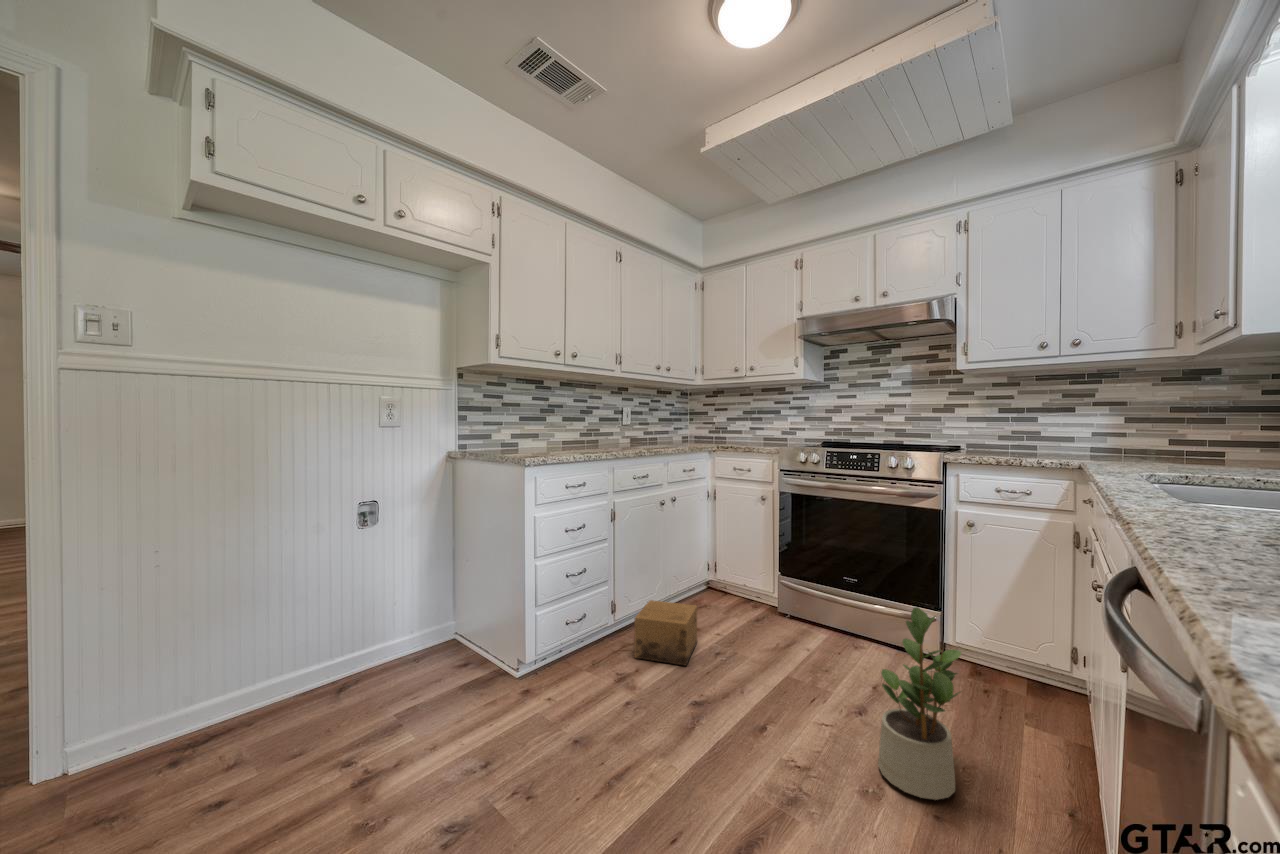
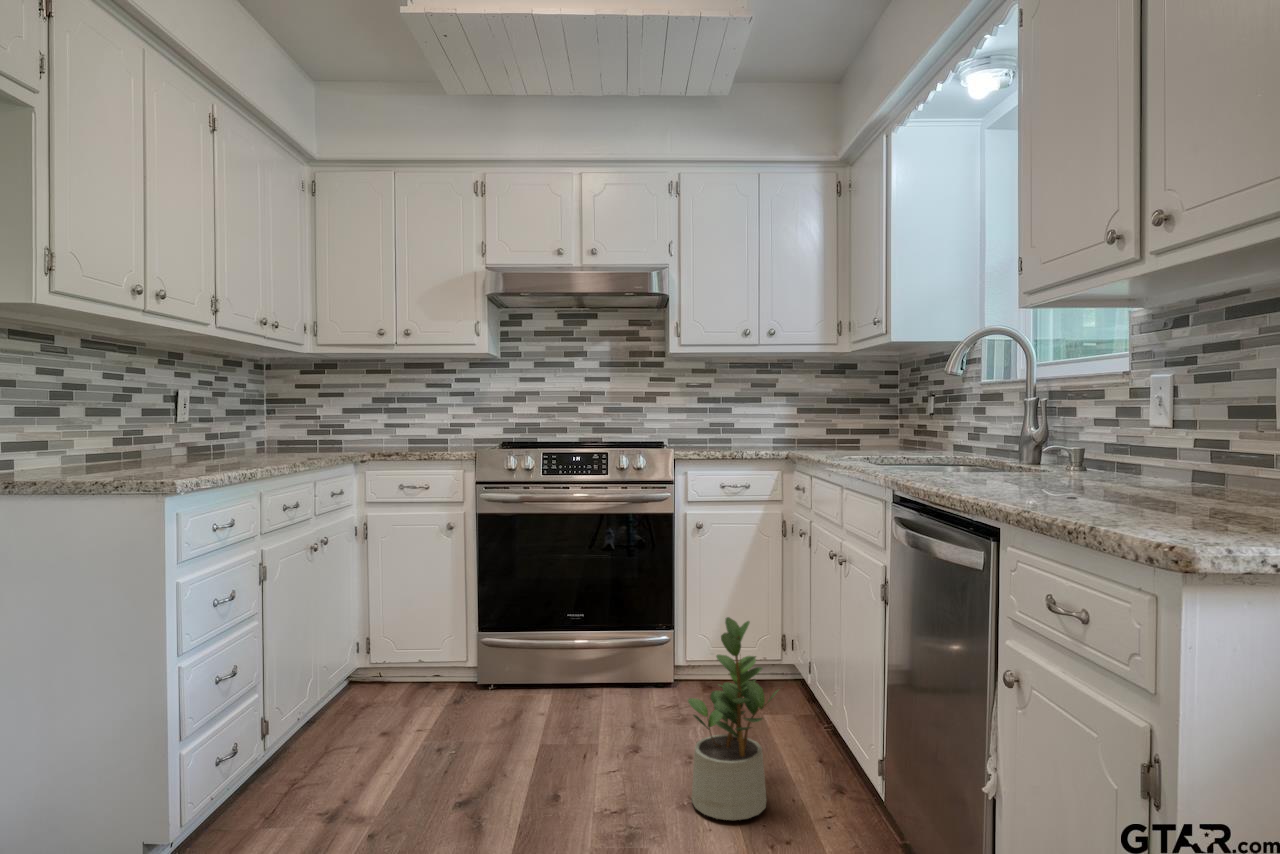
cardboard box: present [634,600,697,665] -> none [308,702,404,814]

